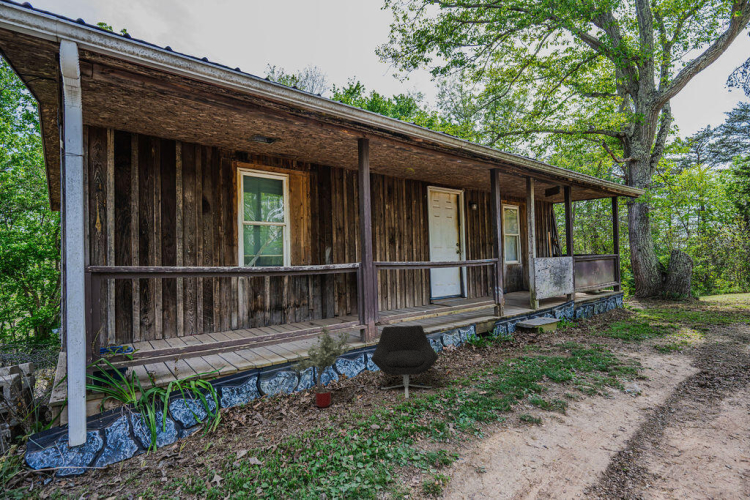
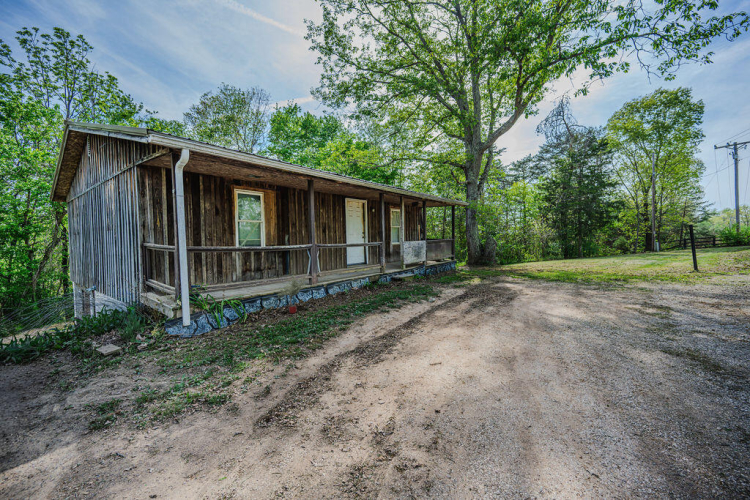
lounge chair: present [371,325,438,398] -> none [315,276,348,308]

